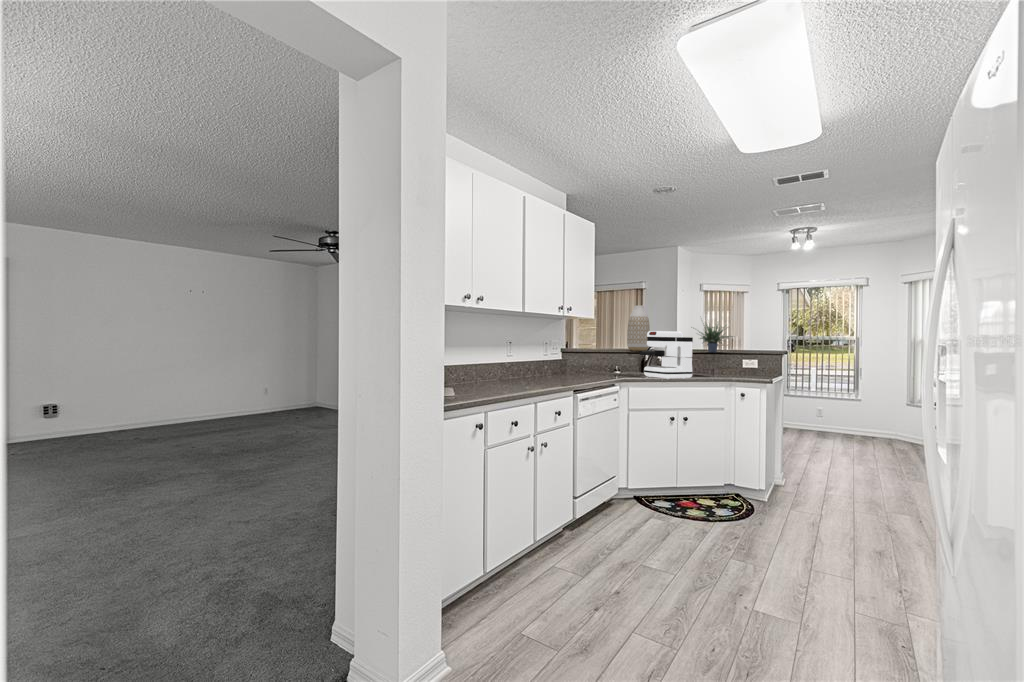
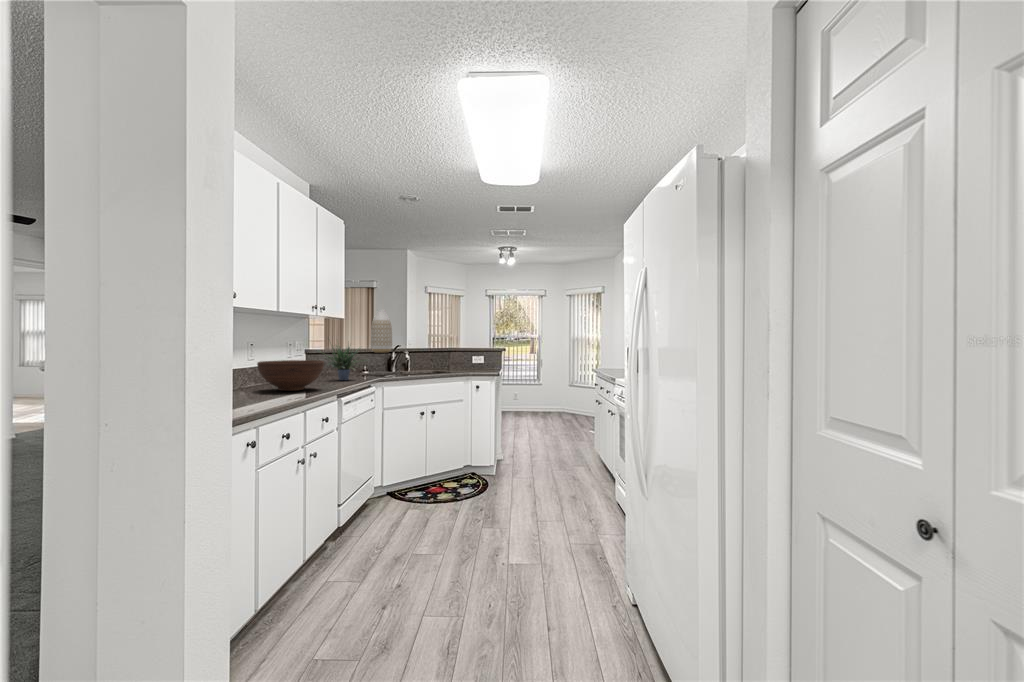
potted plant: present [699,324,732,353] -> present [327,346,367,380]
coffee maker: present [639,331,693,379] -> none [391,334,438,378]
fruit bowl: none [504,354,564,383] -> present [257,360,324,391]

